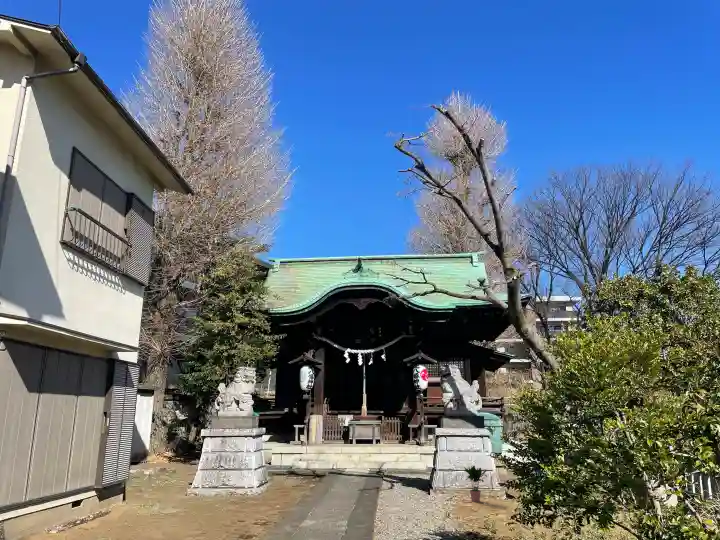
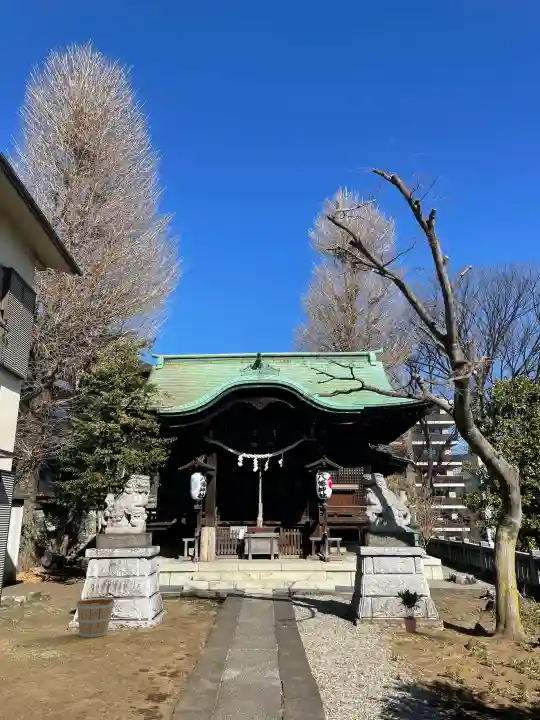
wooden bucket: none [194,469,225,500] -> present [77,598,115,638]

